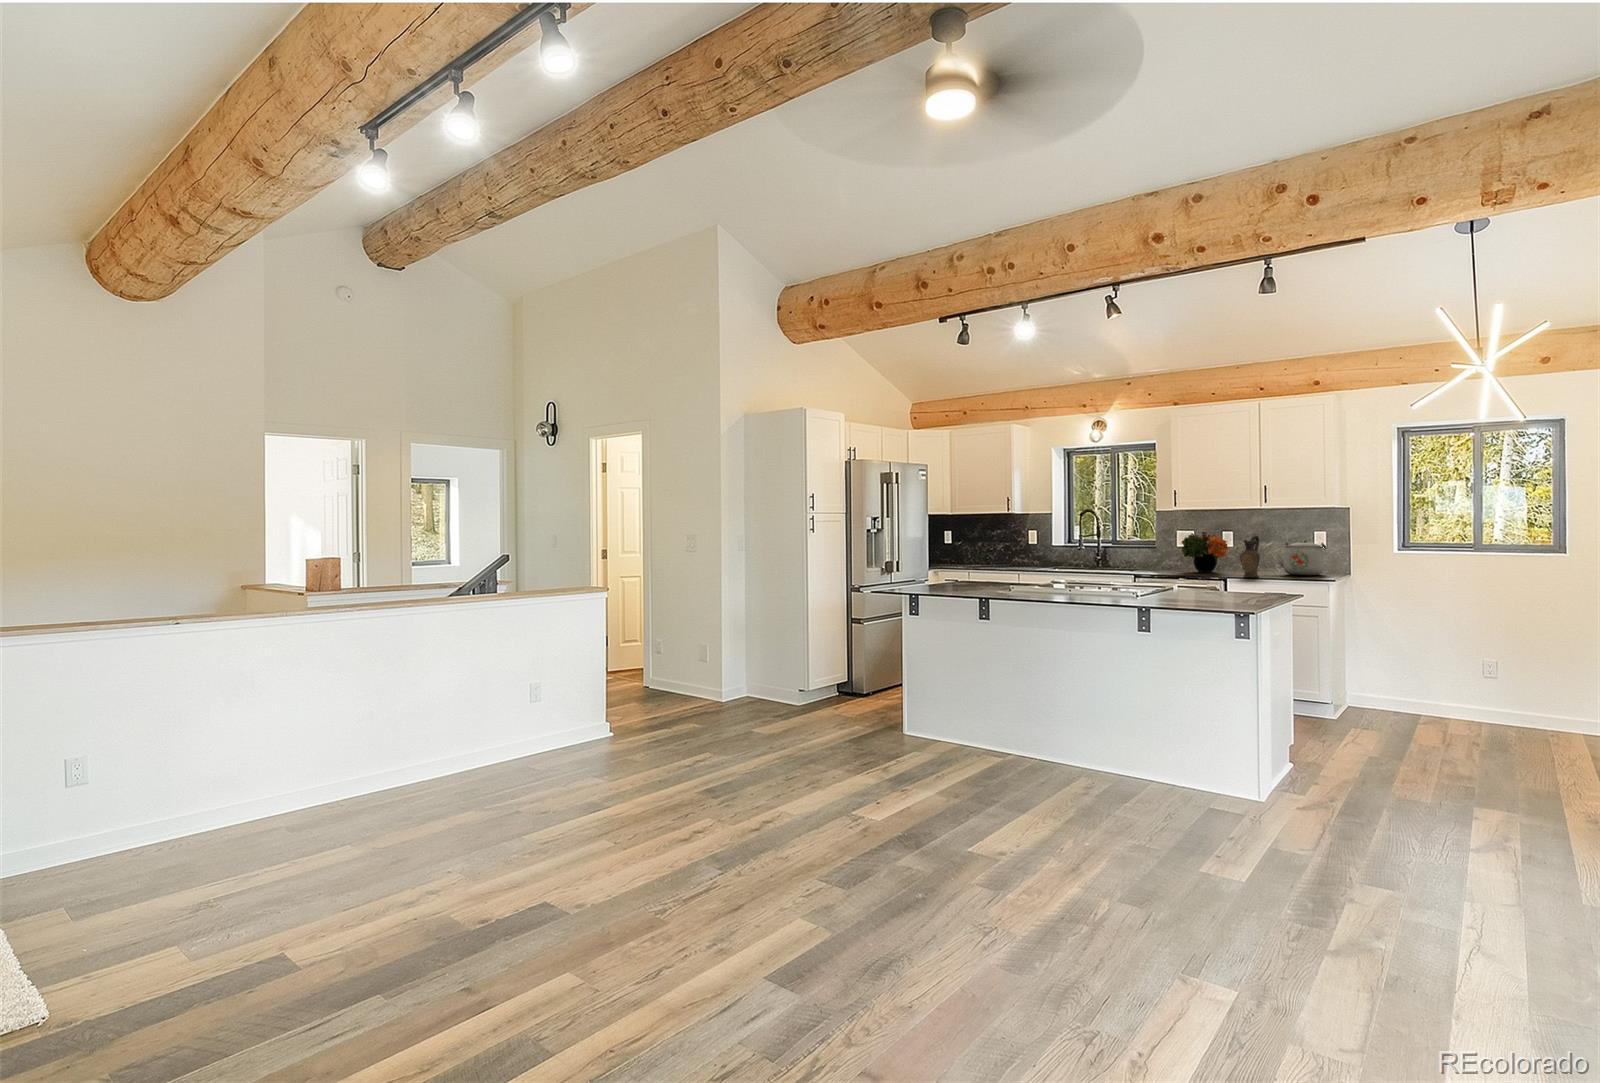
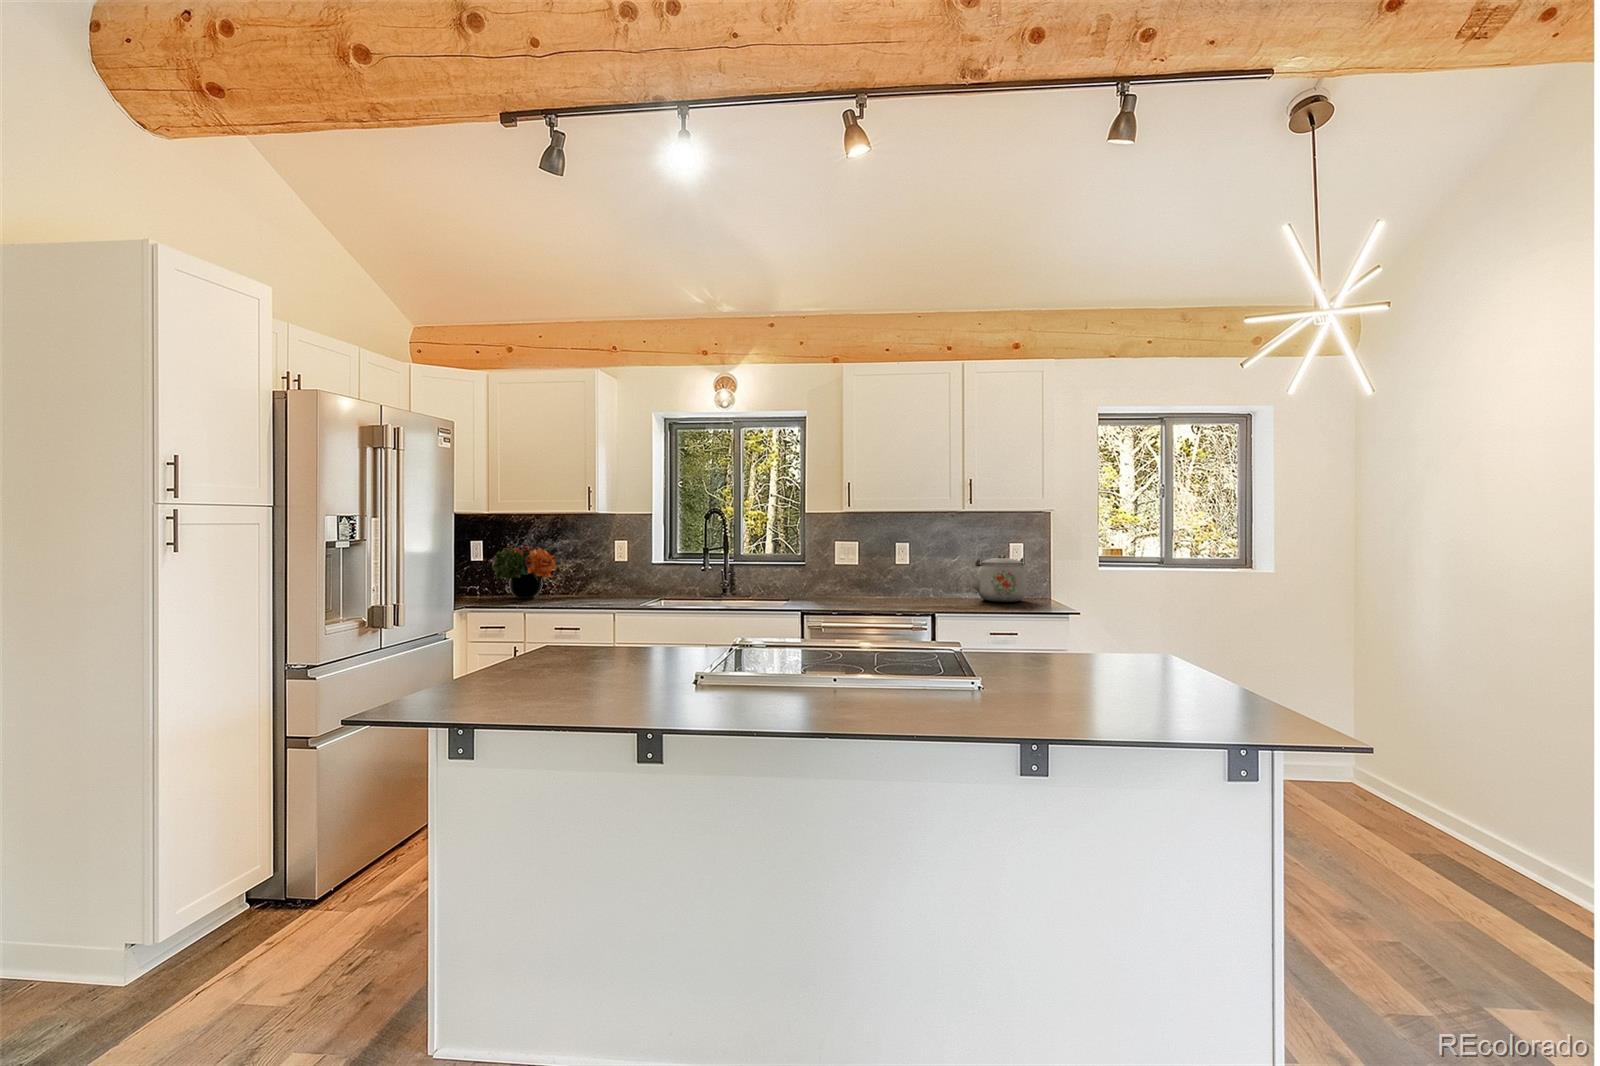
flower arrangement: present [1181,532,1230,572] -> present [492,543,557,598]
ceramic pitcher: present [1240,535,1260,577] -> none [943,549,967,608]

